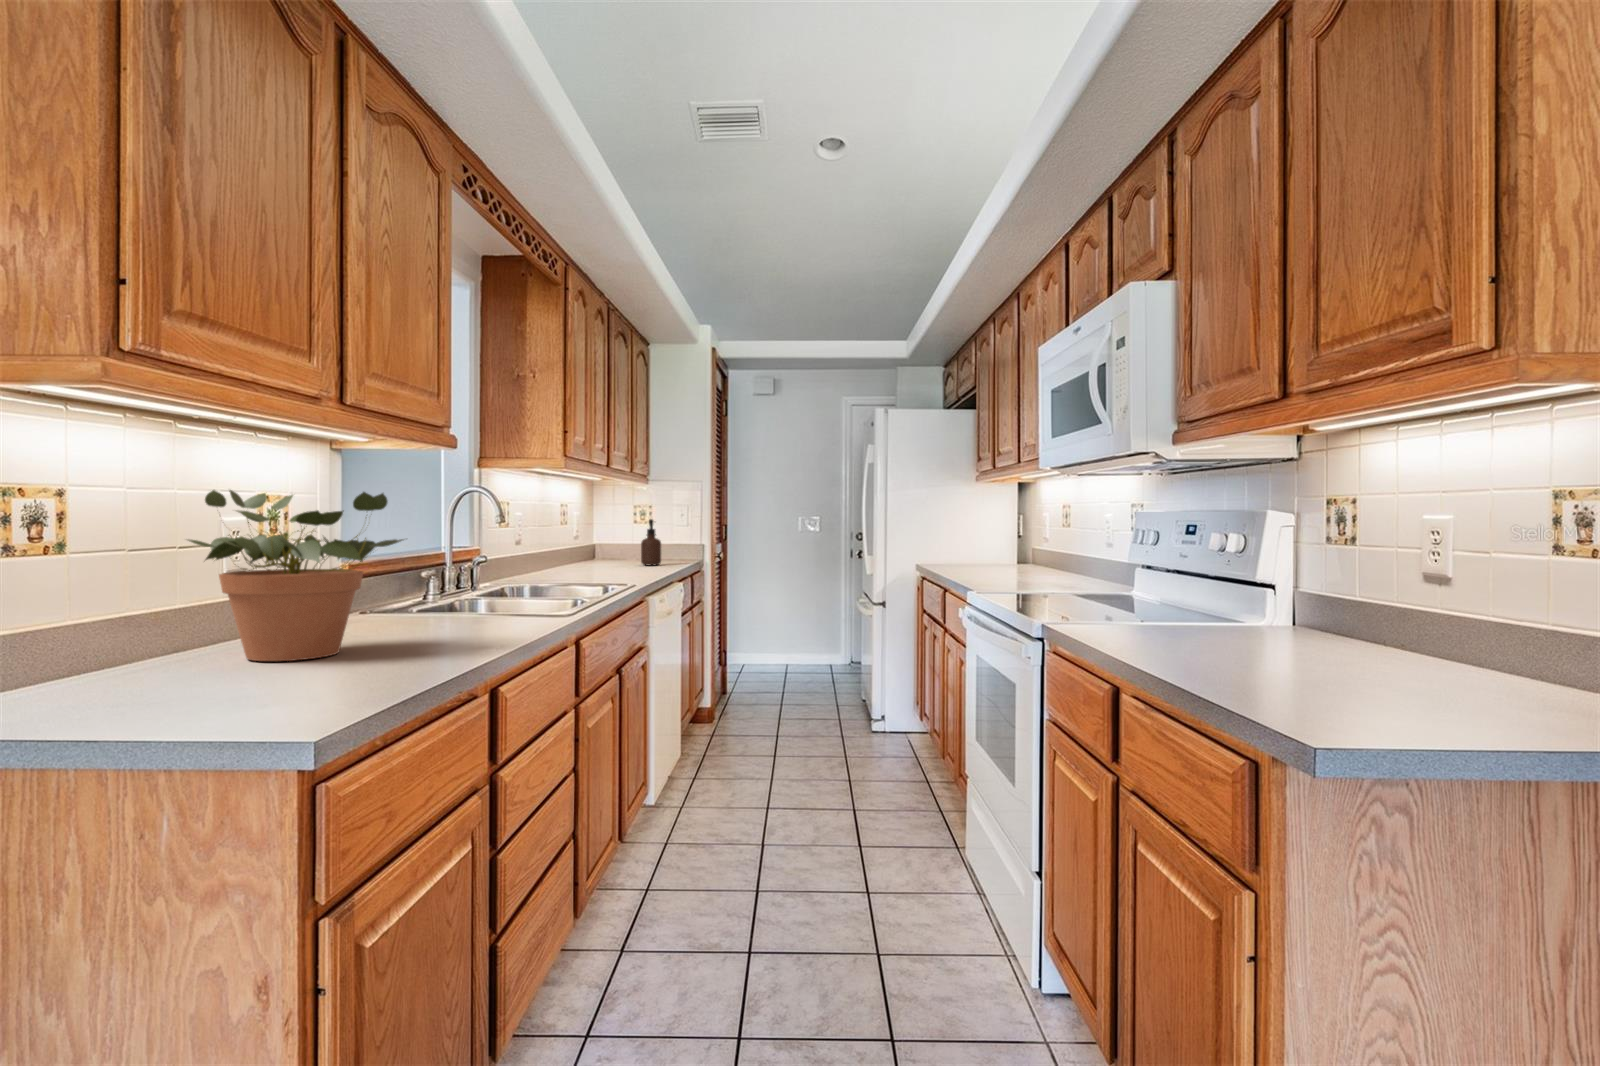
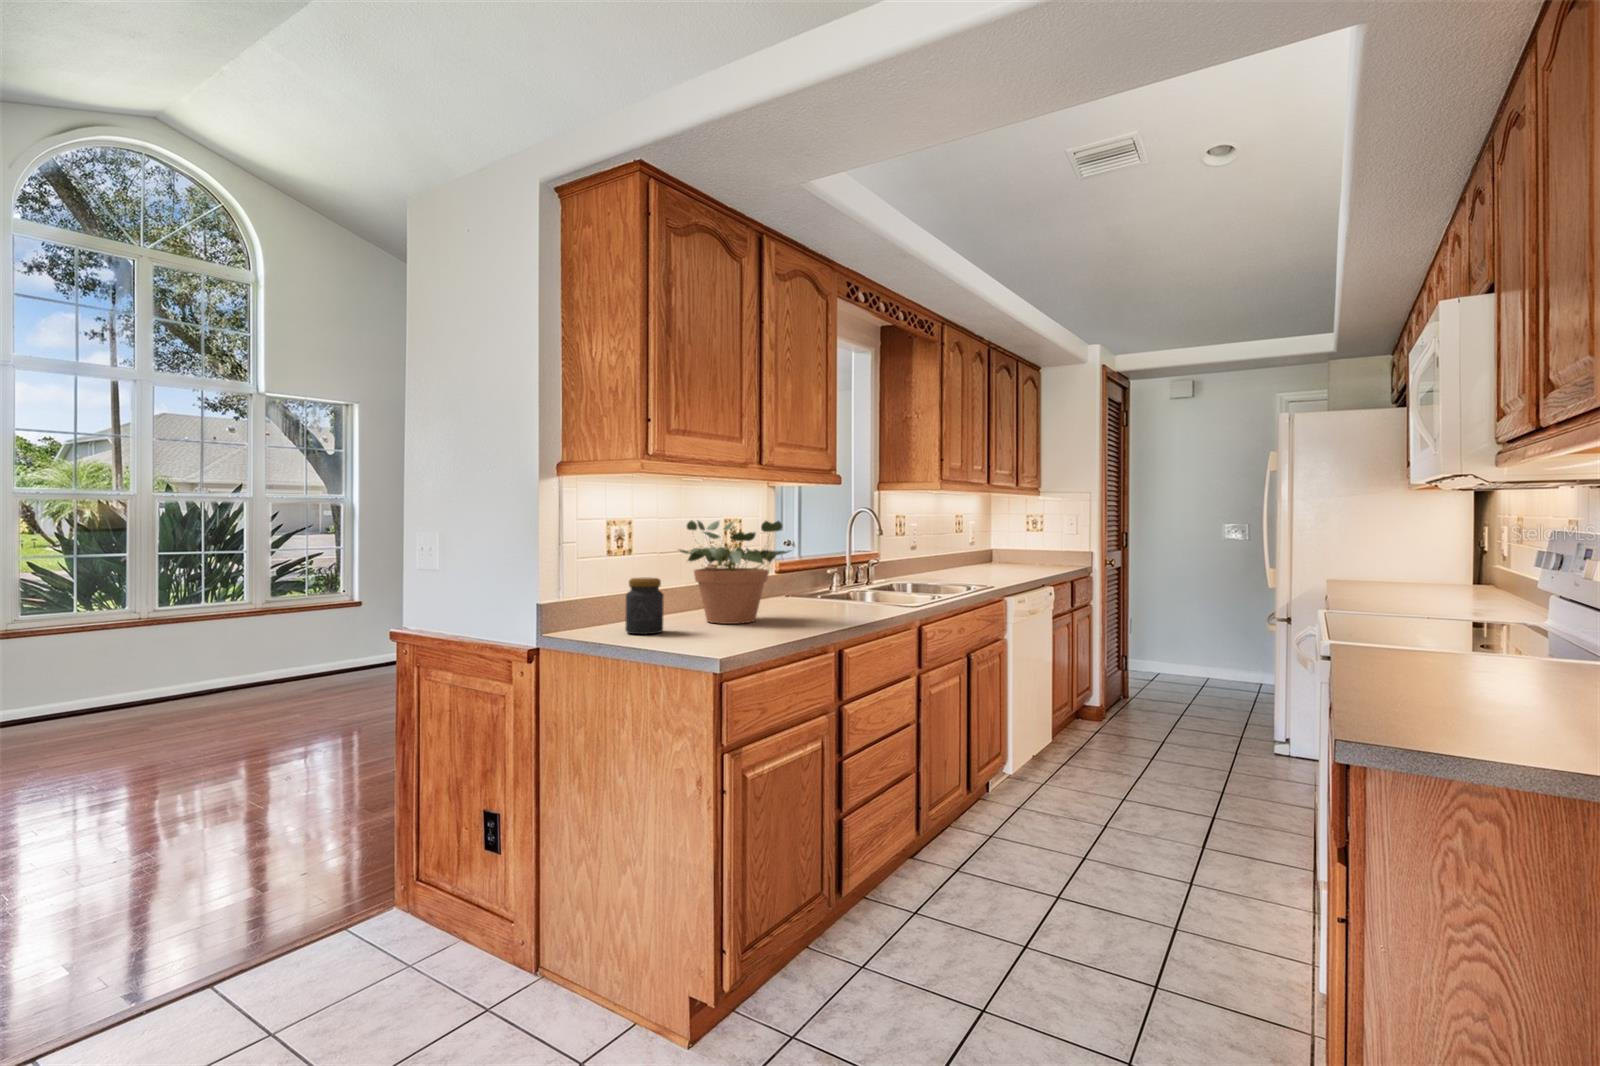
soap dispenser: present [641,519,661,566] -> none [1028,528,1046,569]
jar: none [75,590,165,697] -> present [625,578,664,634]

